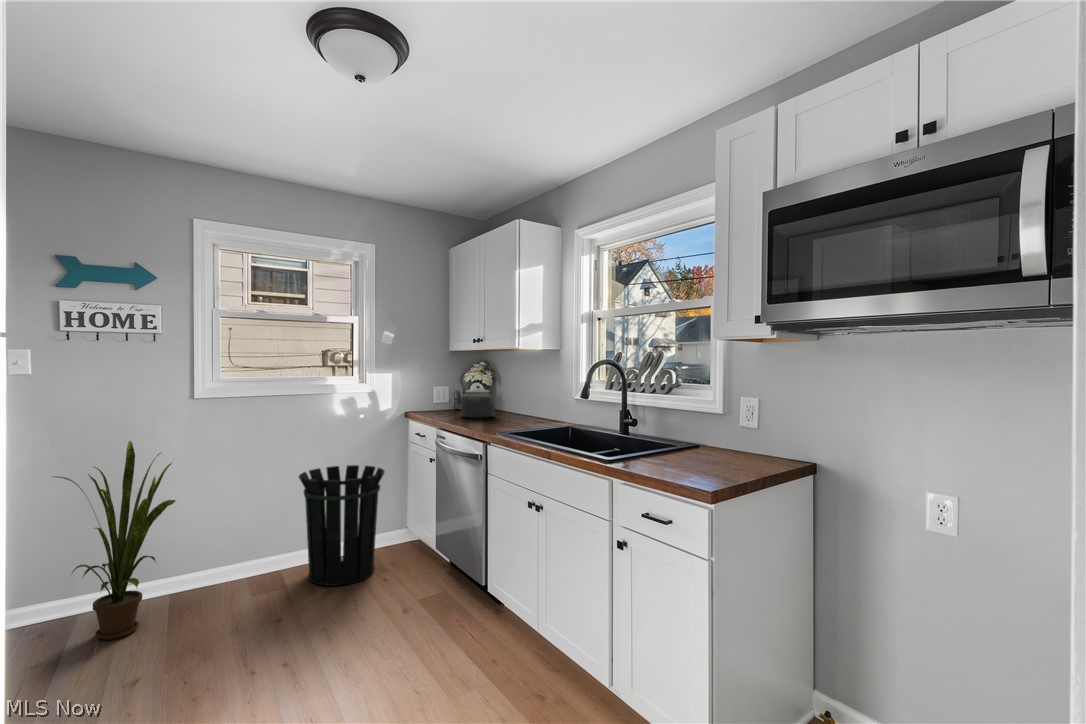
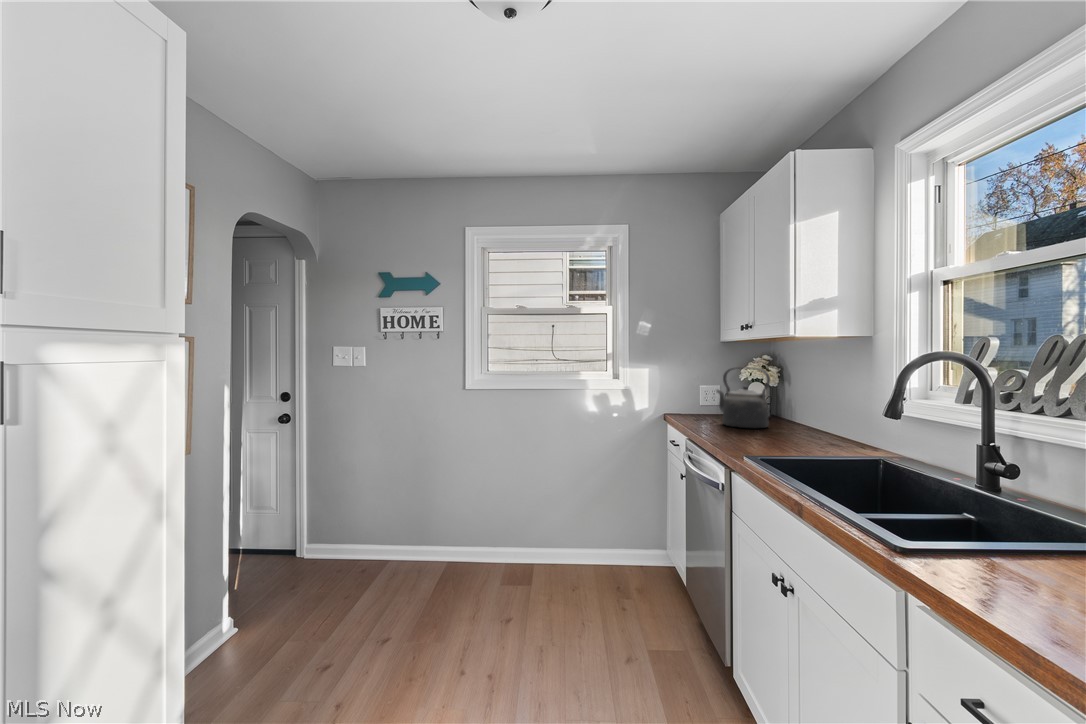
house plant: present [53,441,176,640] -> none [360,421,445,587]
waste bin: present [299,465,385,586] -> none [542,463,629,594]

